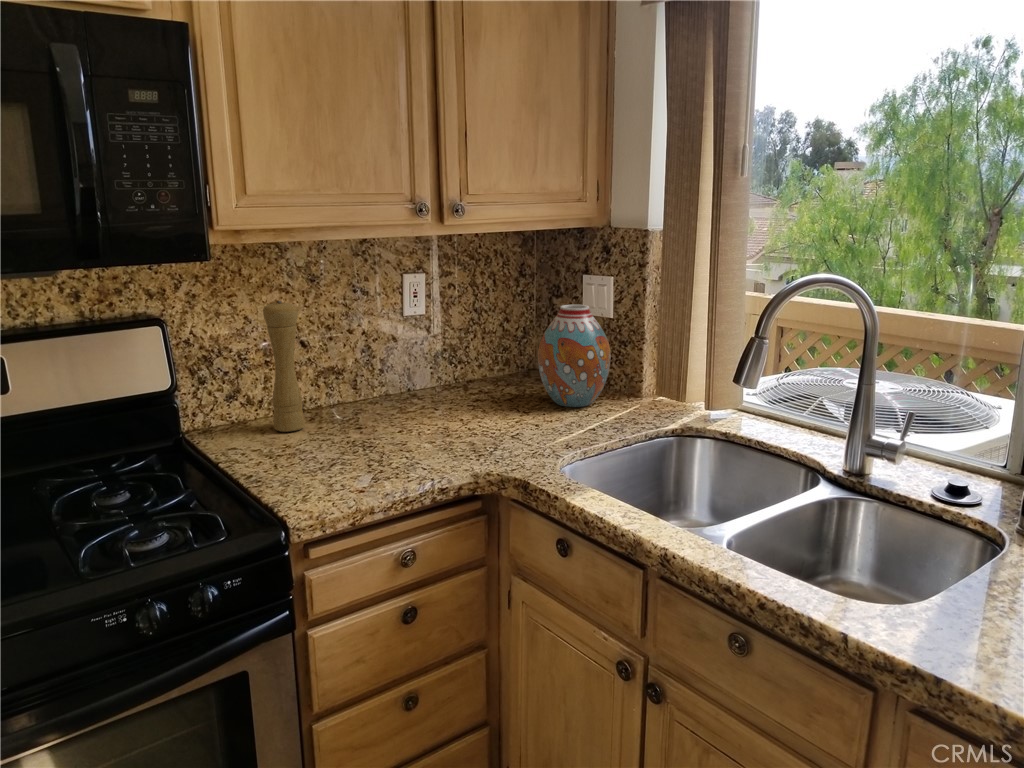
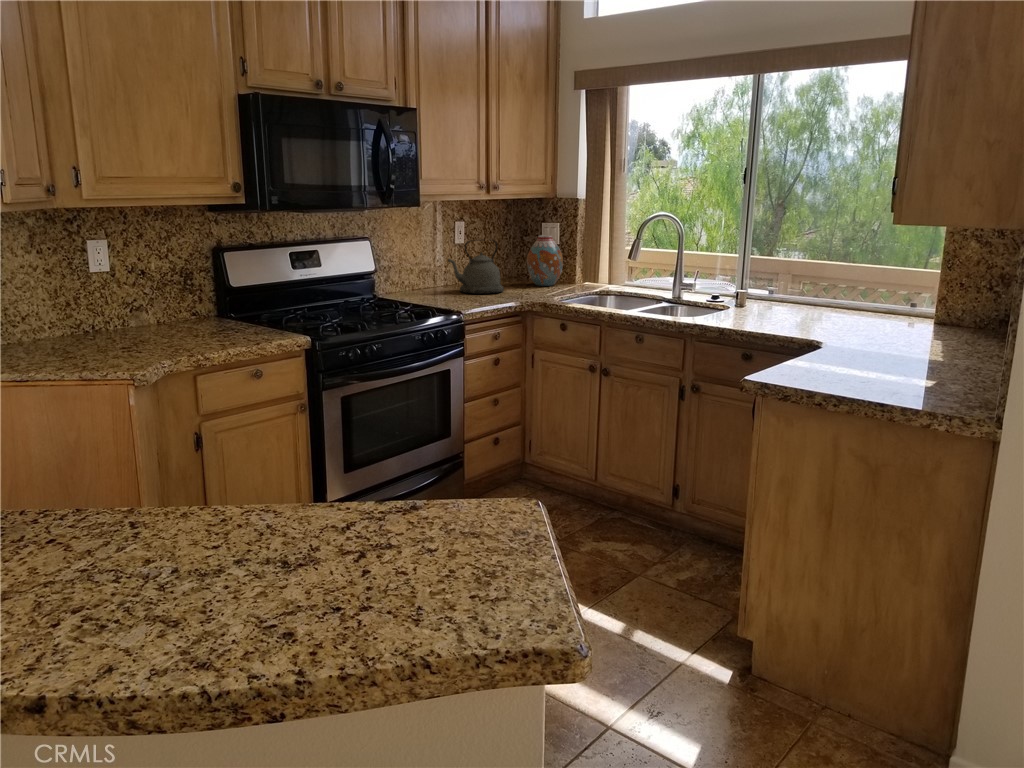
pepper mill: present [263,301,305,432] -> none [406,231,424,295]
kettle: none [349,318,475,435] -> present [448,240,504,294]

